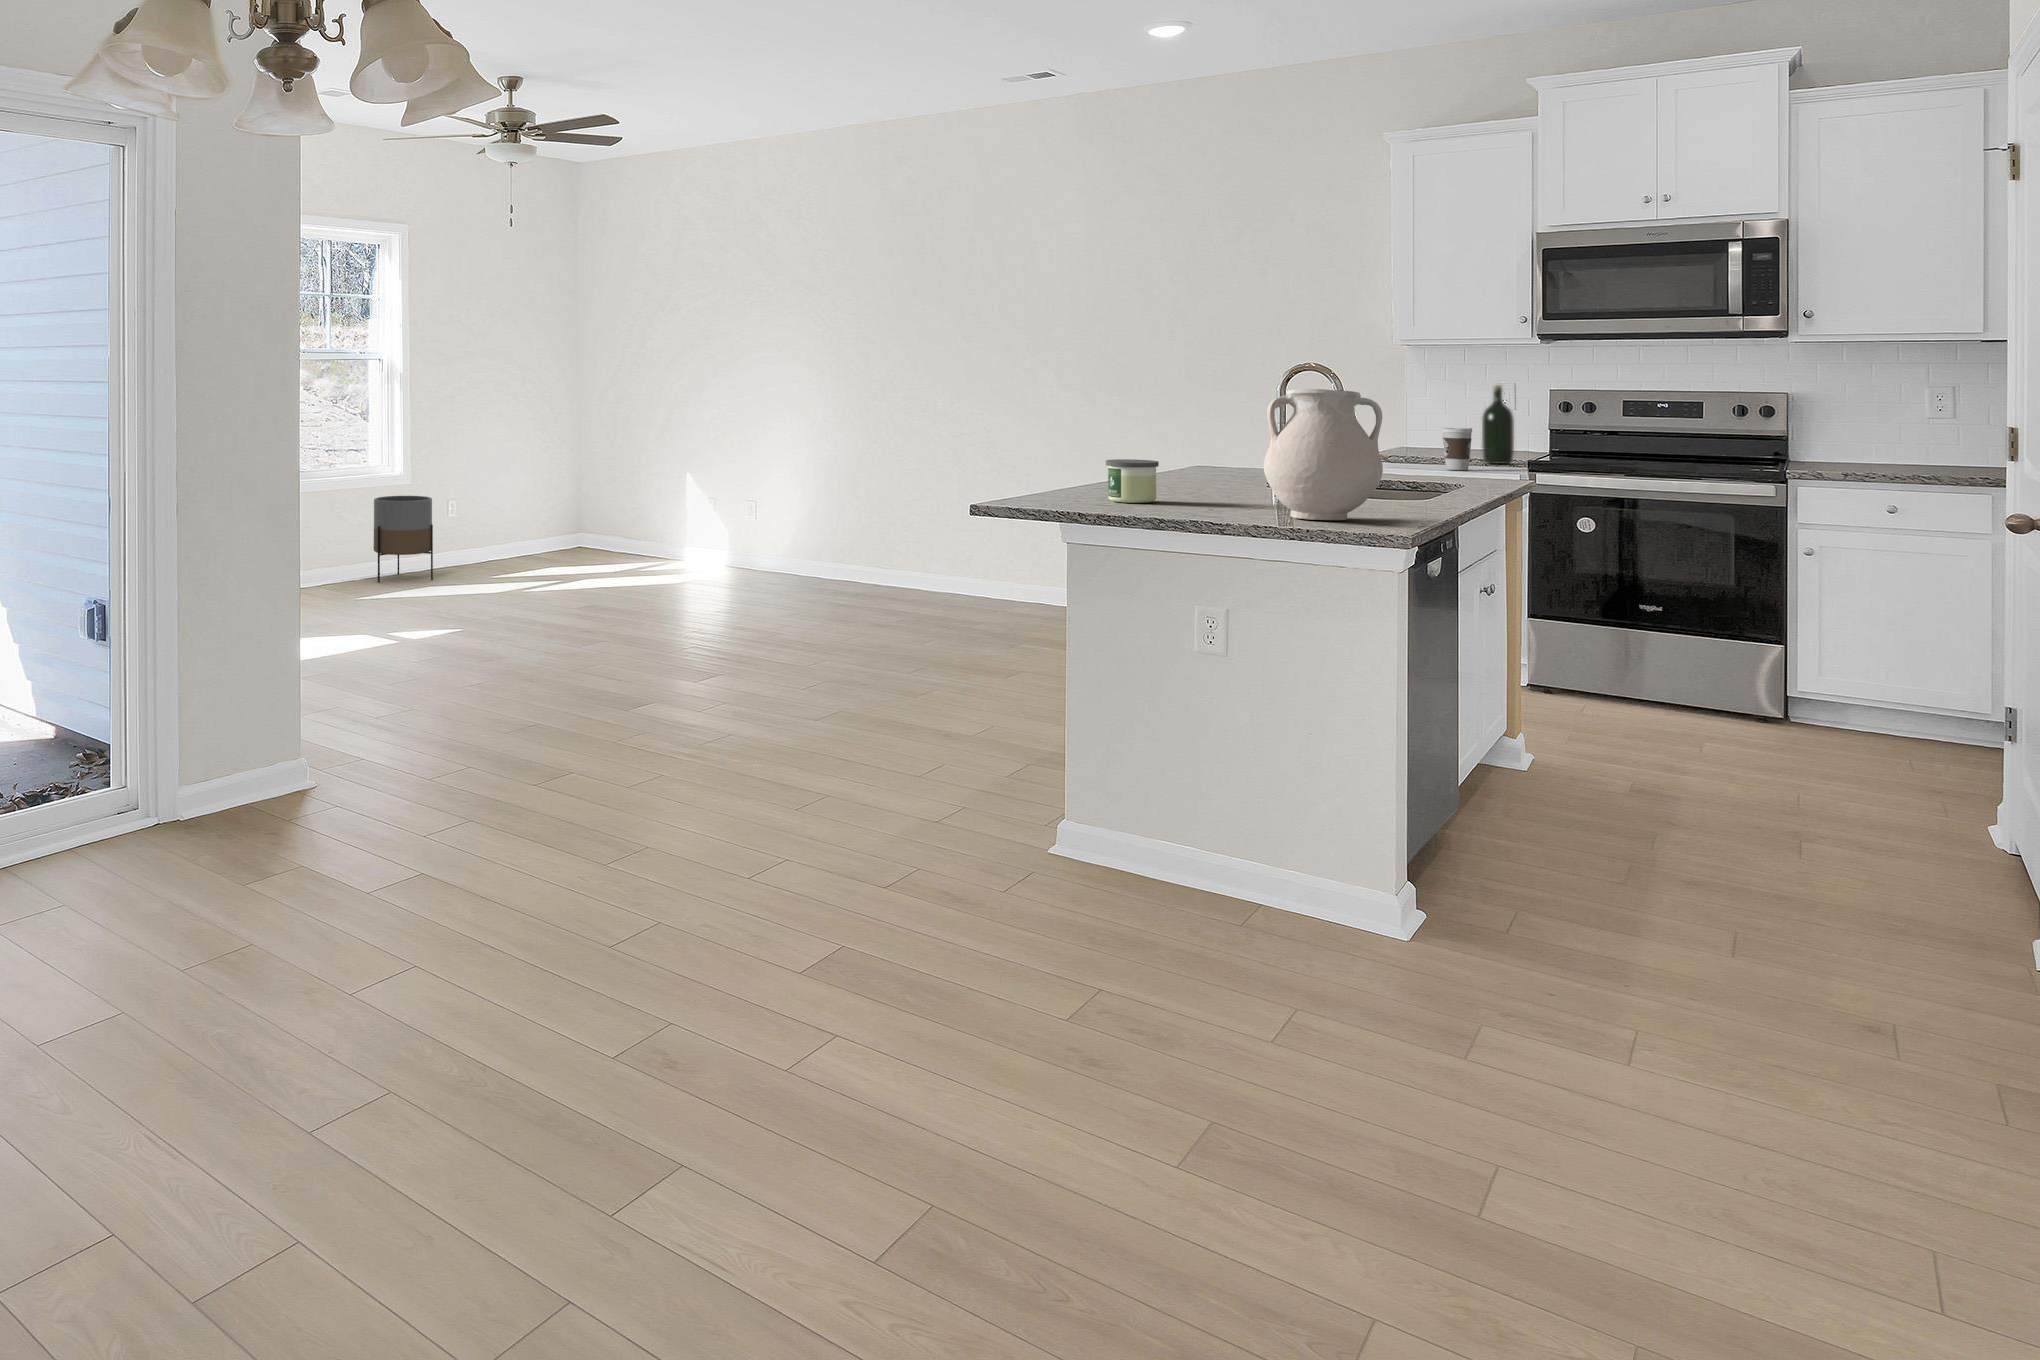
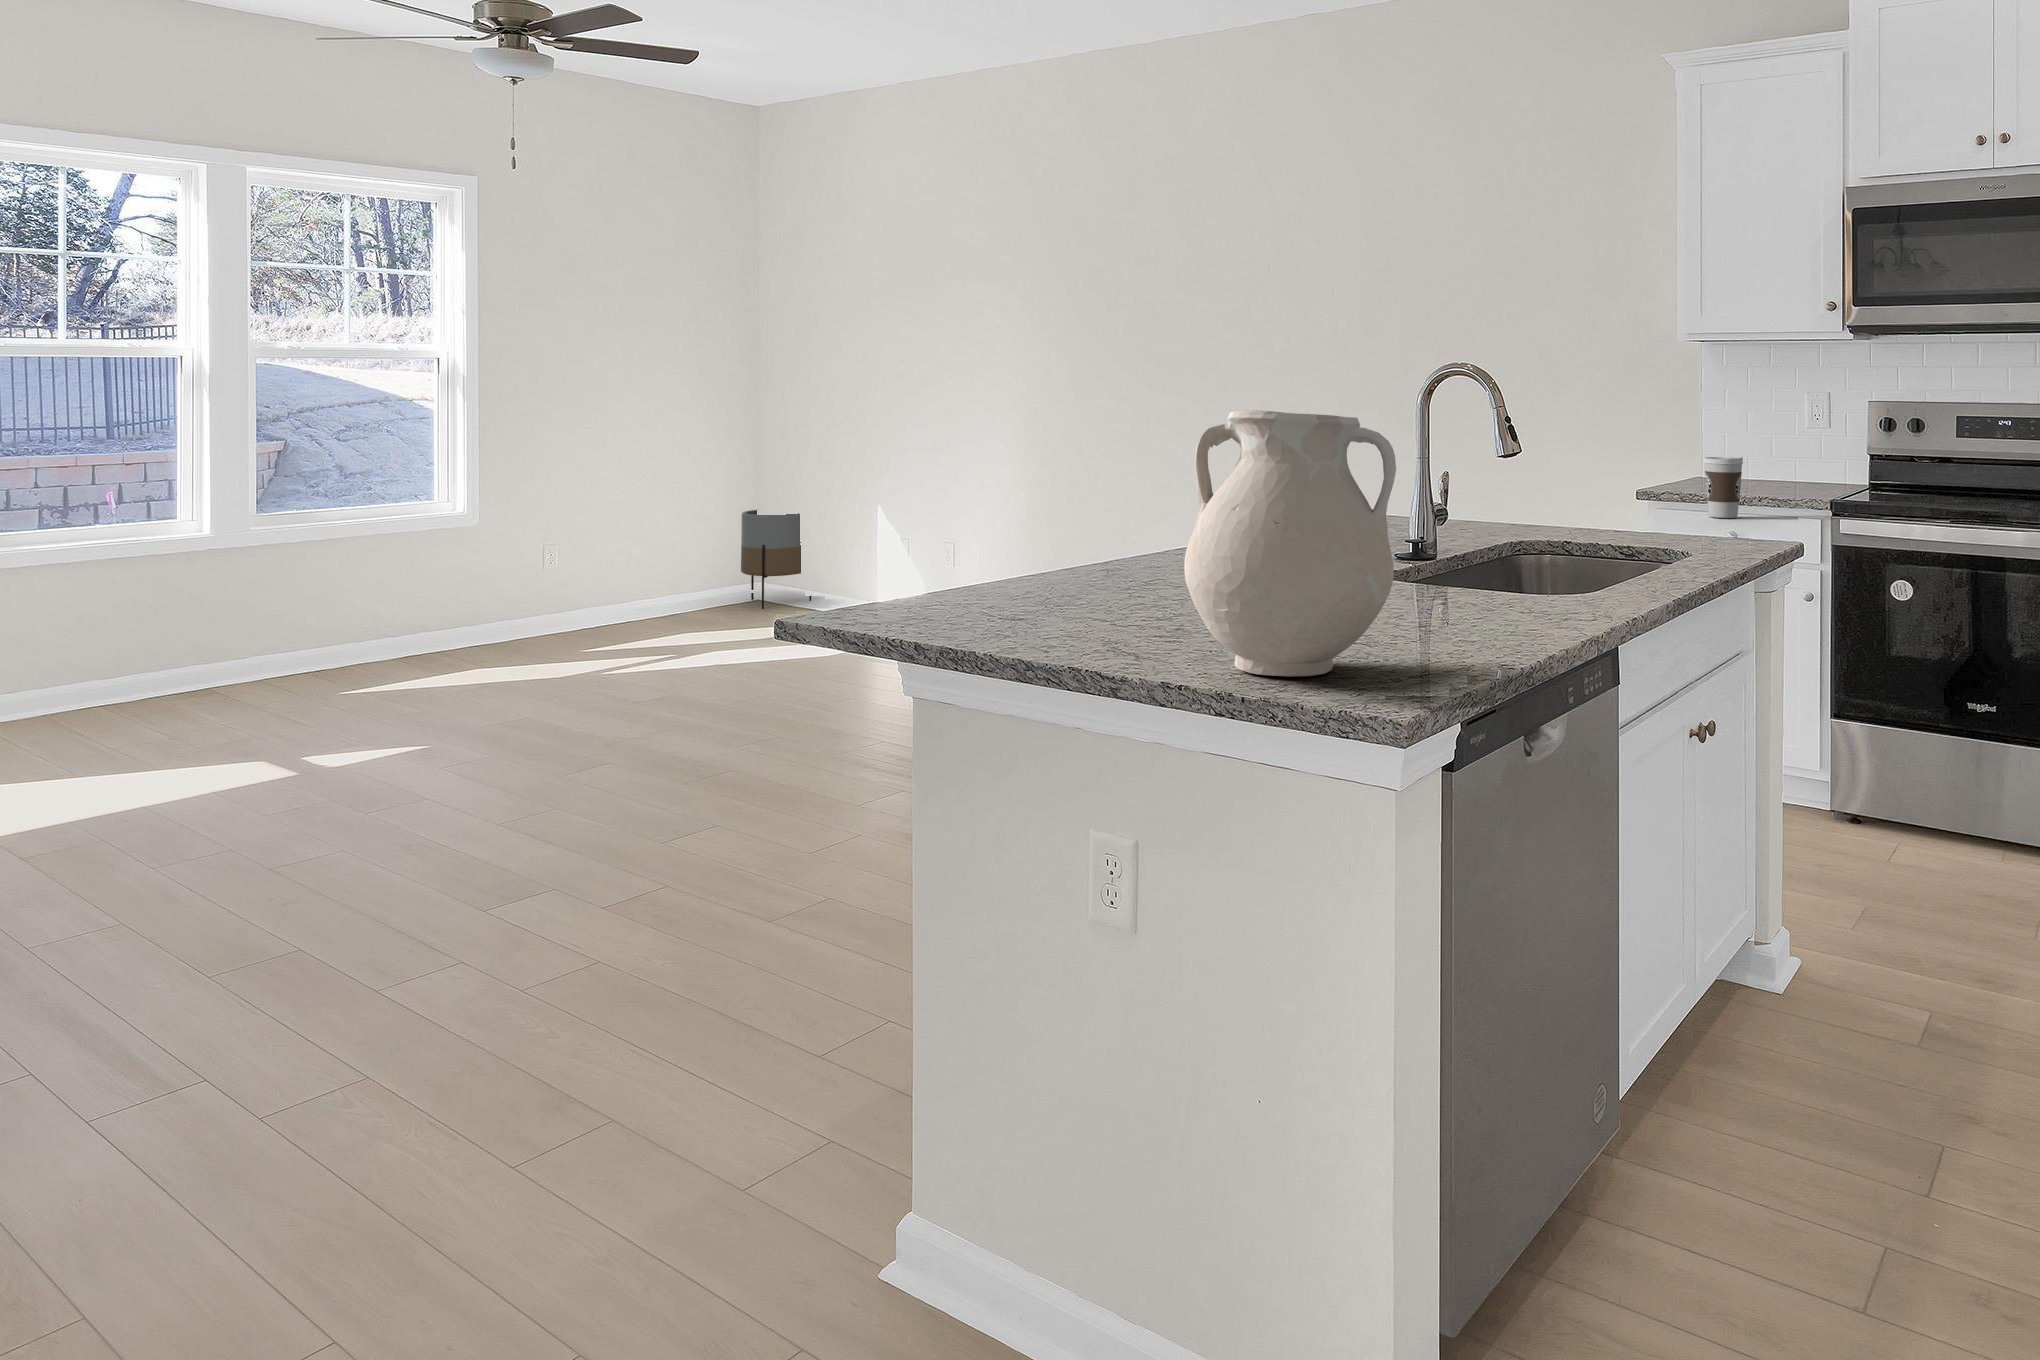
wine bottle: present [1482,385,1514,464] -> none [1772,396,1812,505]
candle: present [1106,459,1159,503] -> none [1018,530,1106,613]
planter: present [374,496,433,582] -> present [741,510,811,609]

